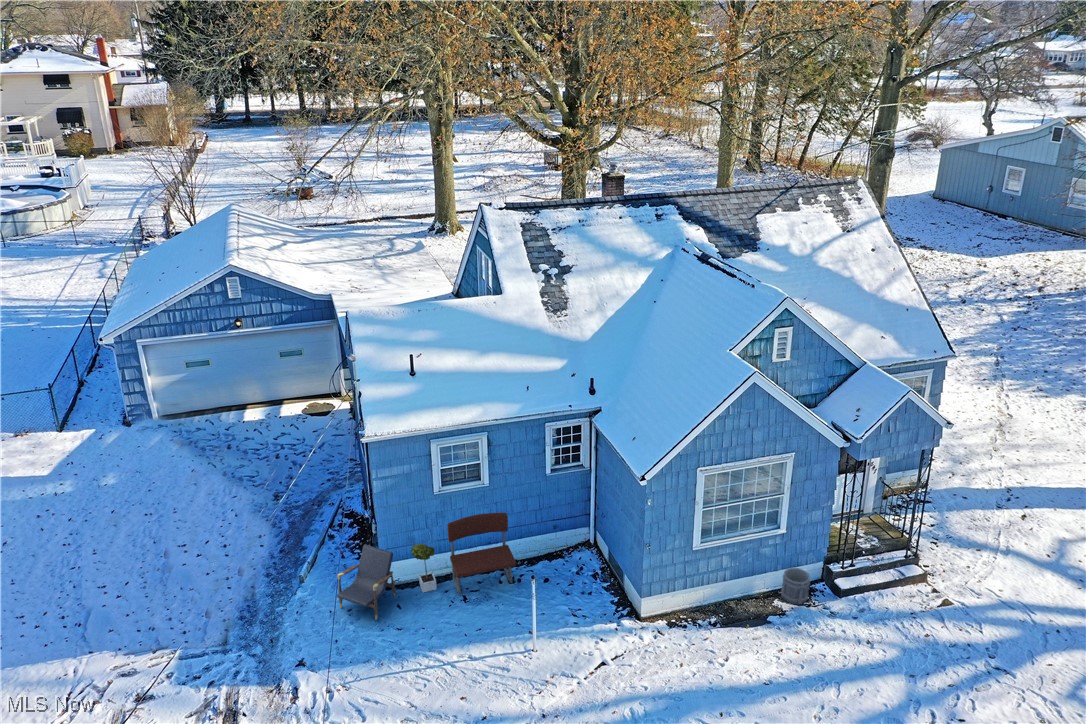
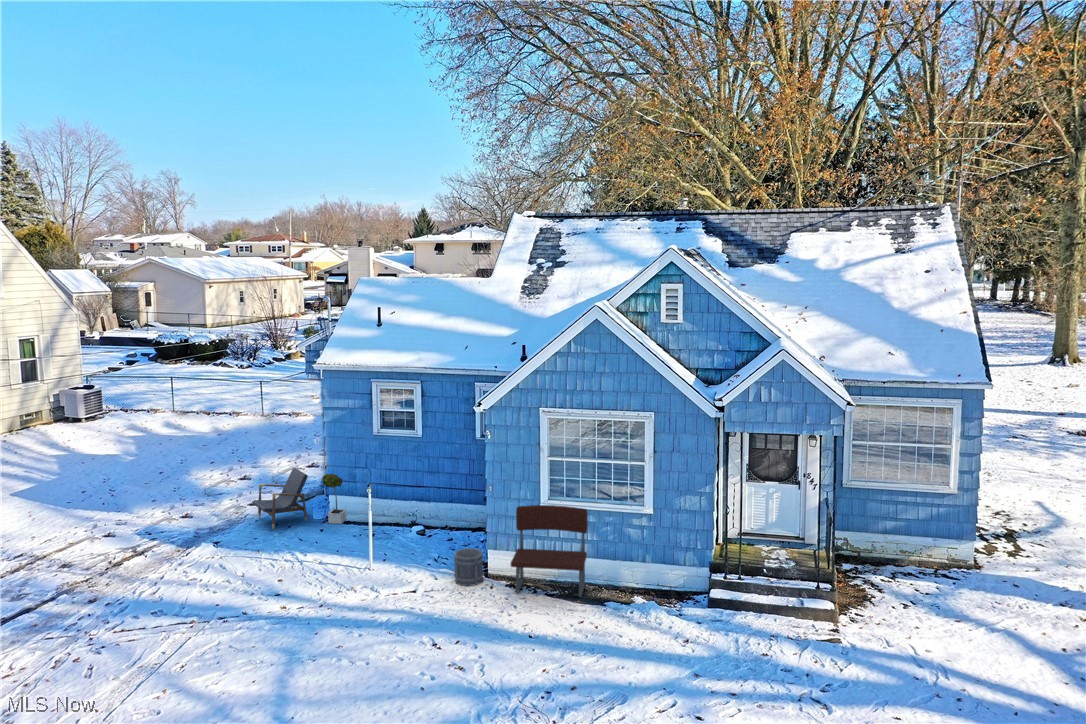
bench: present [447,513,516,594] -> present [511,505,588,597]
bucket: present [781,568,810,604] -> present [454,548,484,586]

